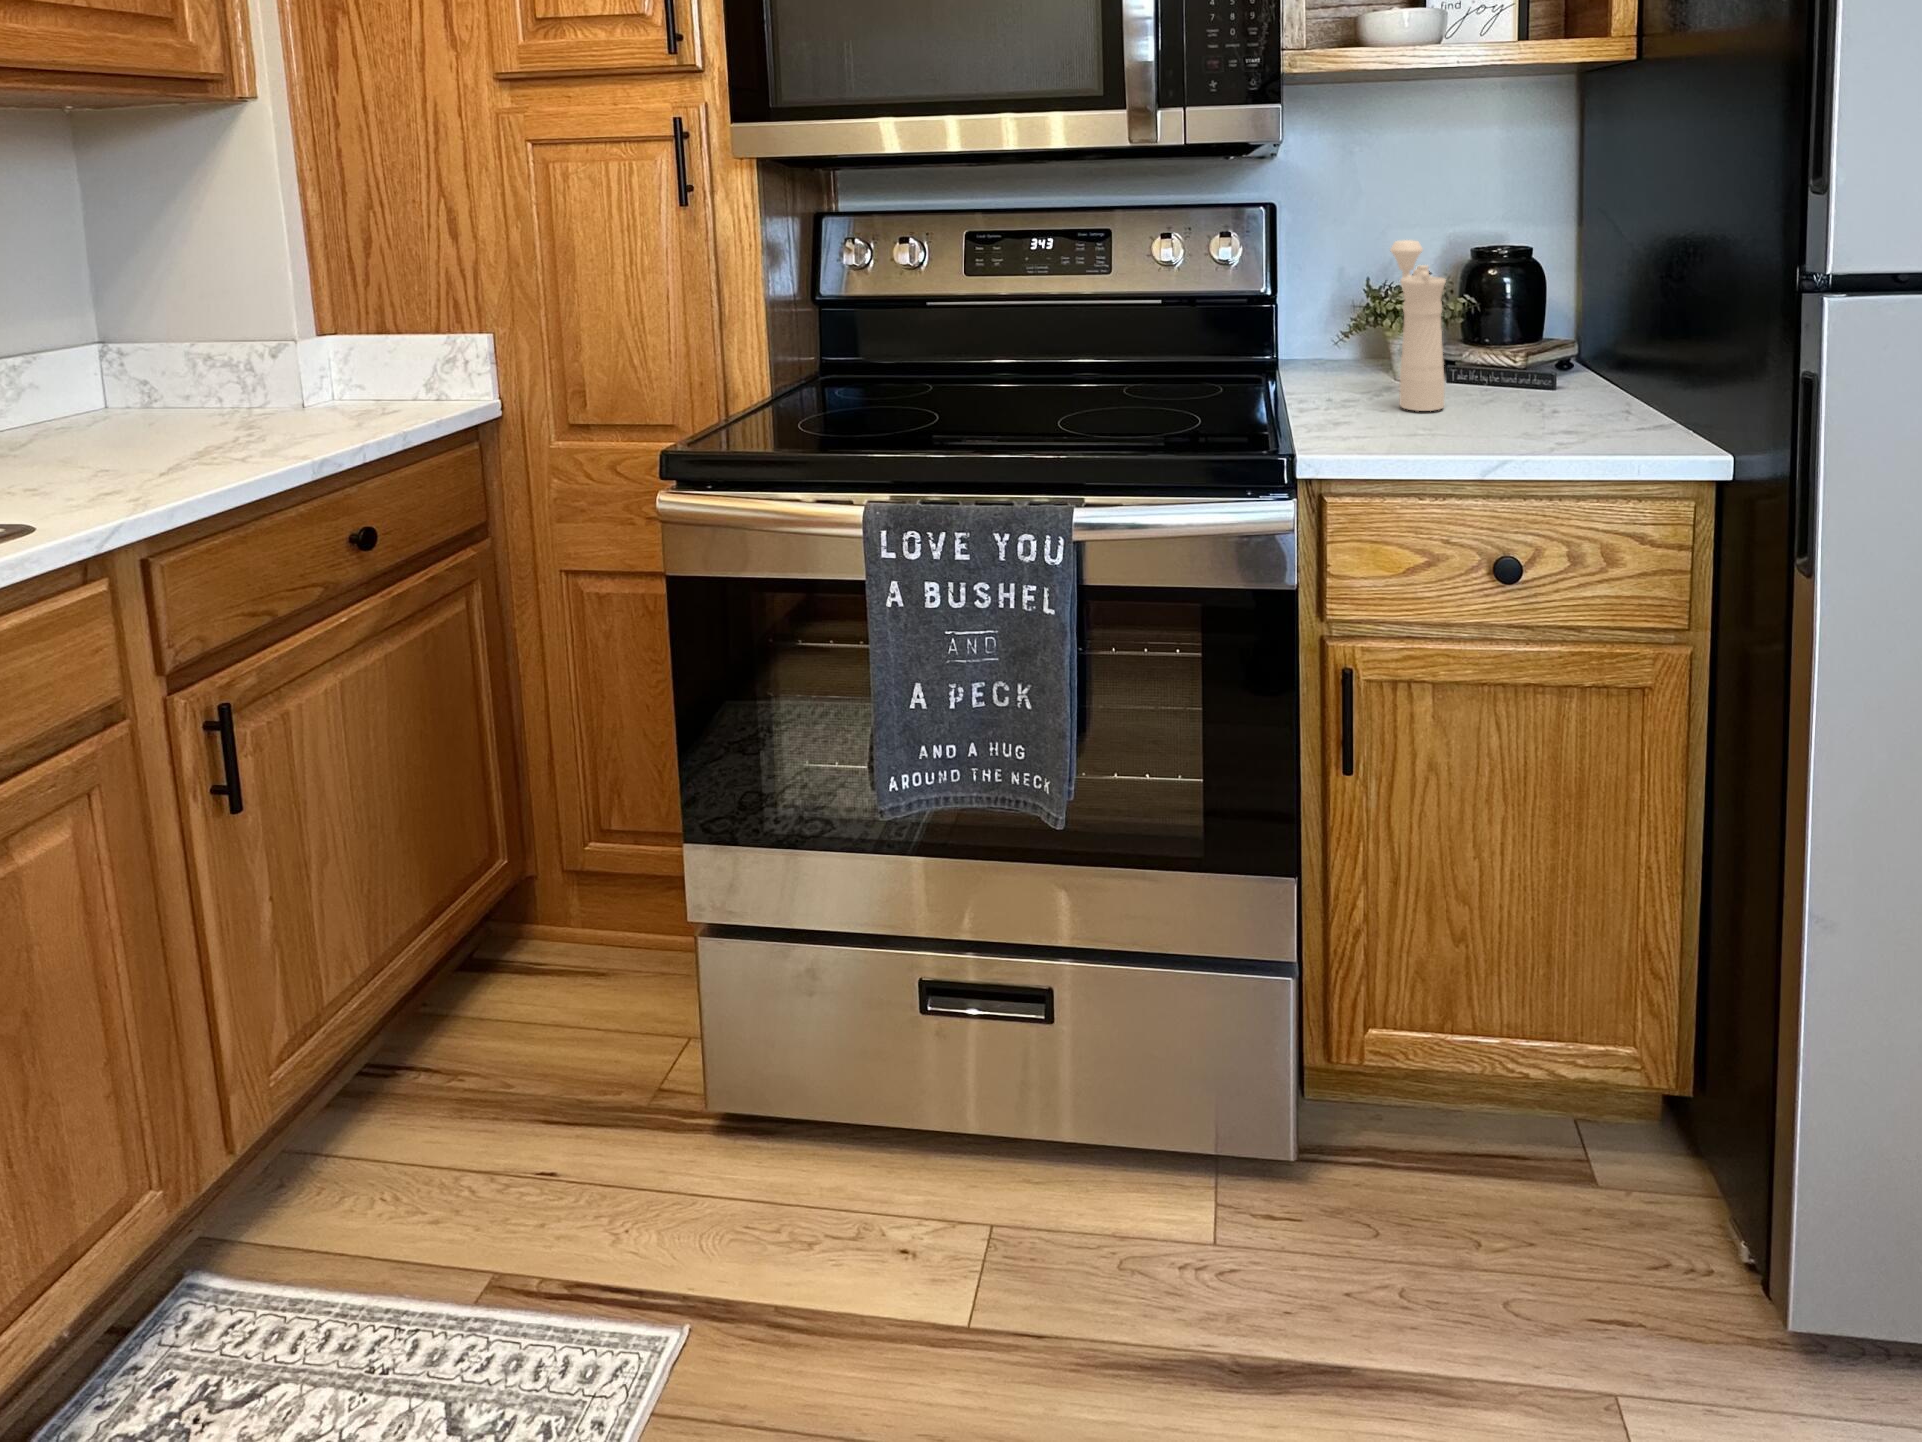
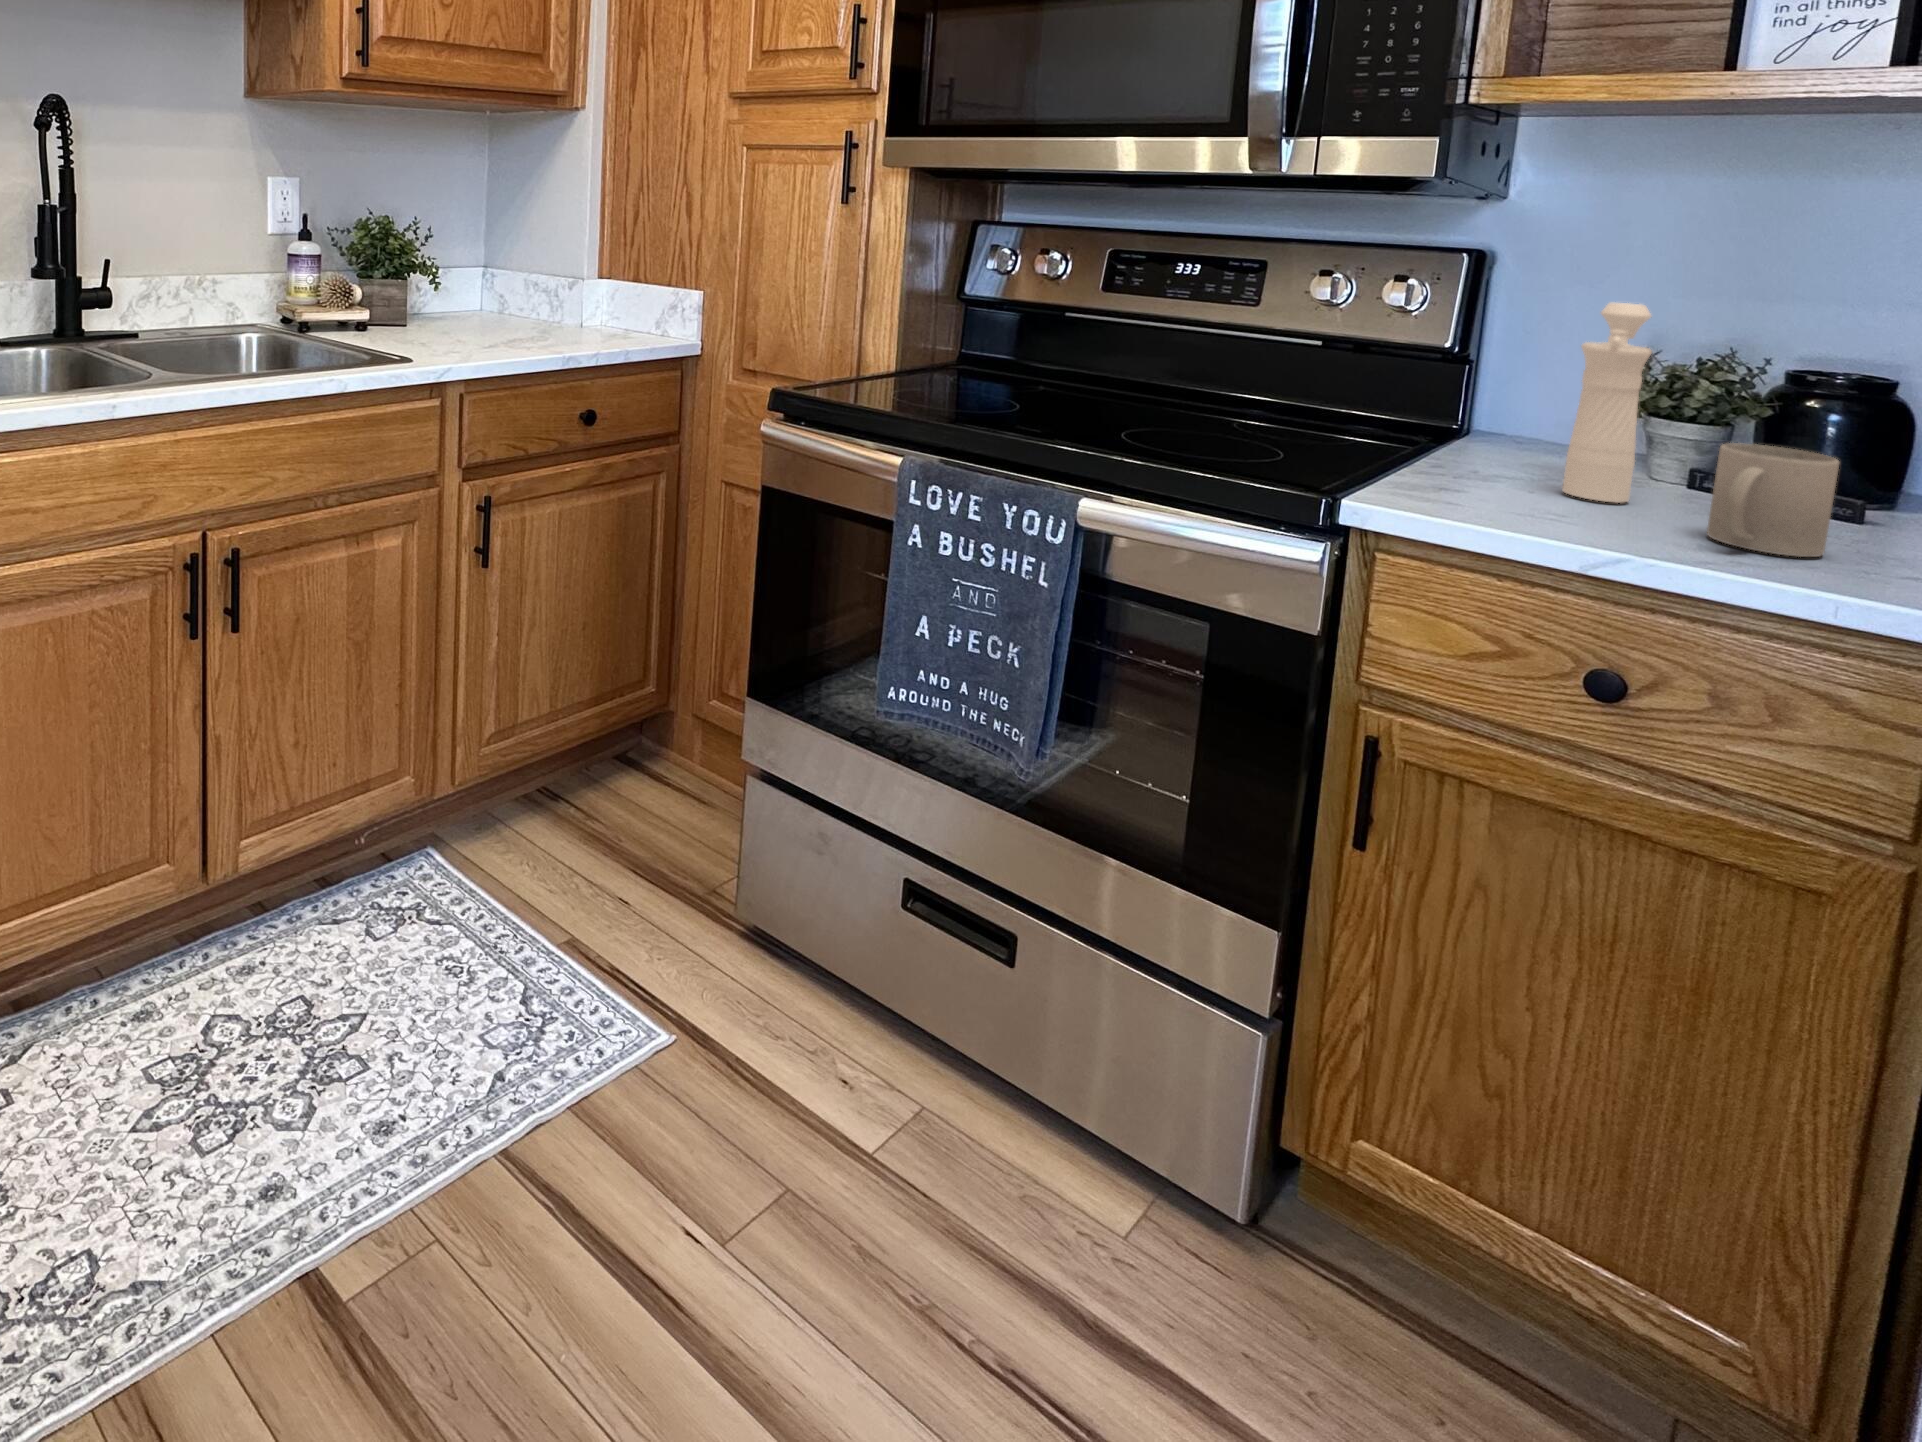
mug: none [1514,346,1586,432] -> present [1707,443,1839,557]

